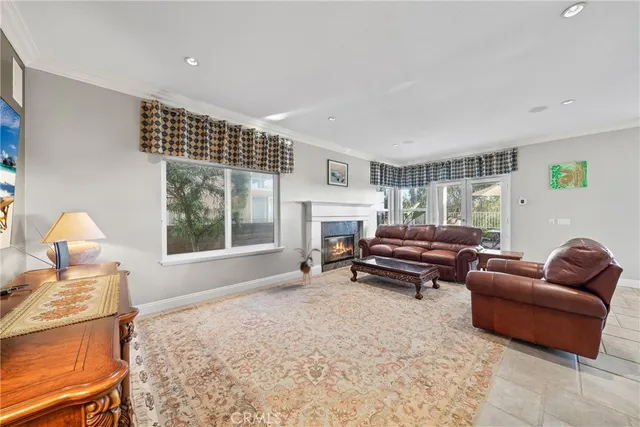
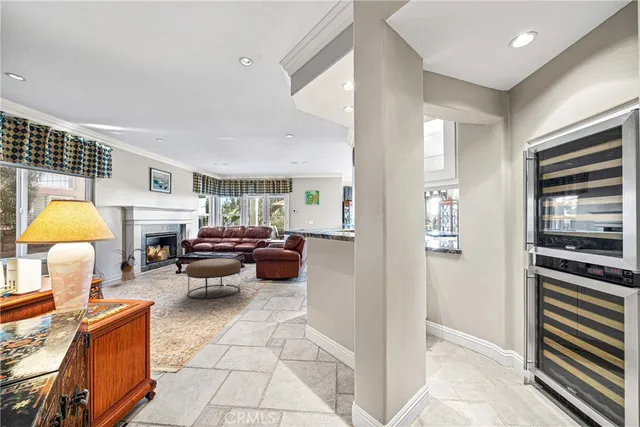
ottoman: none [362,273,438,337] -> present [186,258,241,299]

